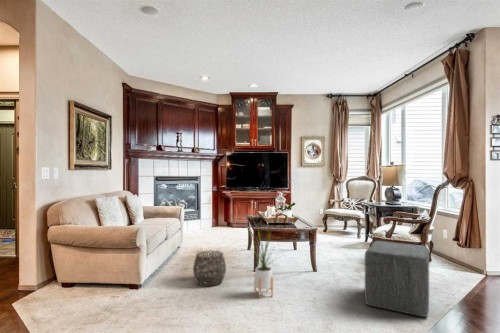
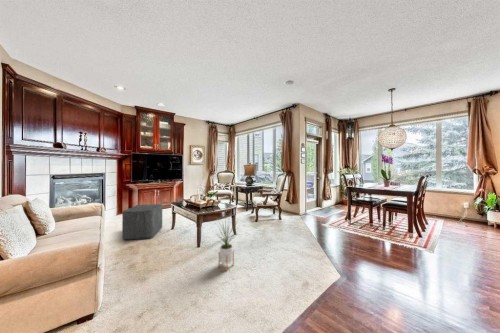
ottoman: present [365,241,429,317] -> present [122,204,162,240]
woven basket: present [193,251,226,286] -> none [154,241,187,279]

